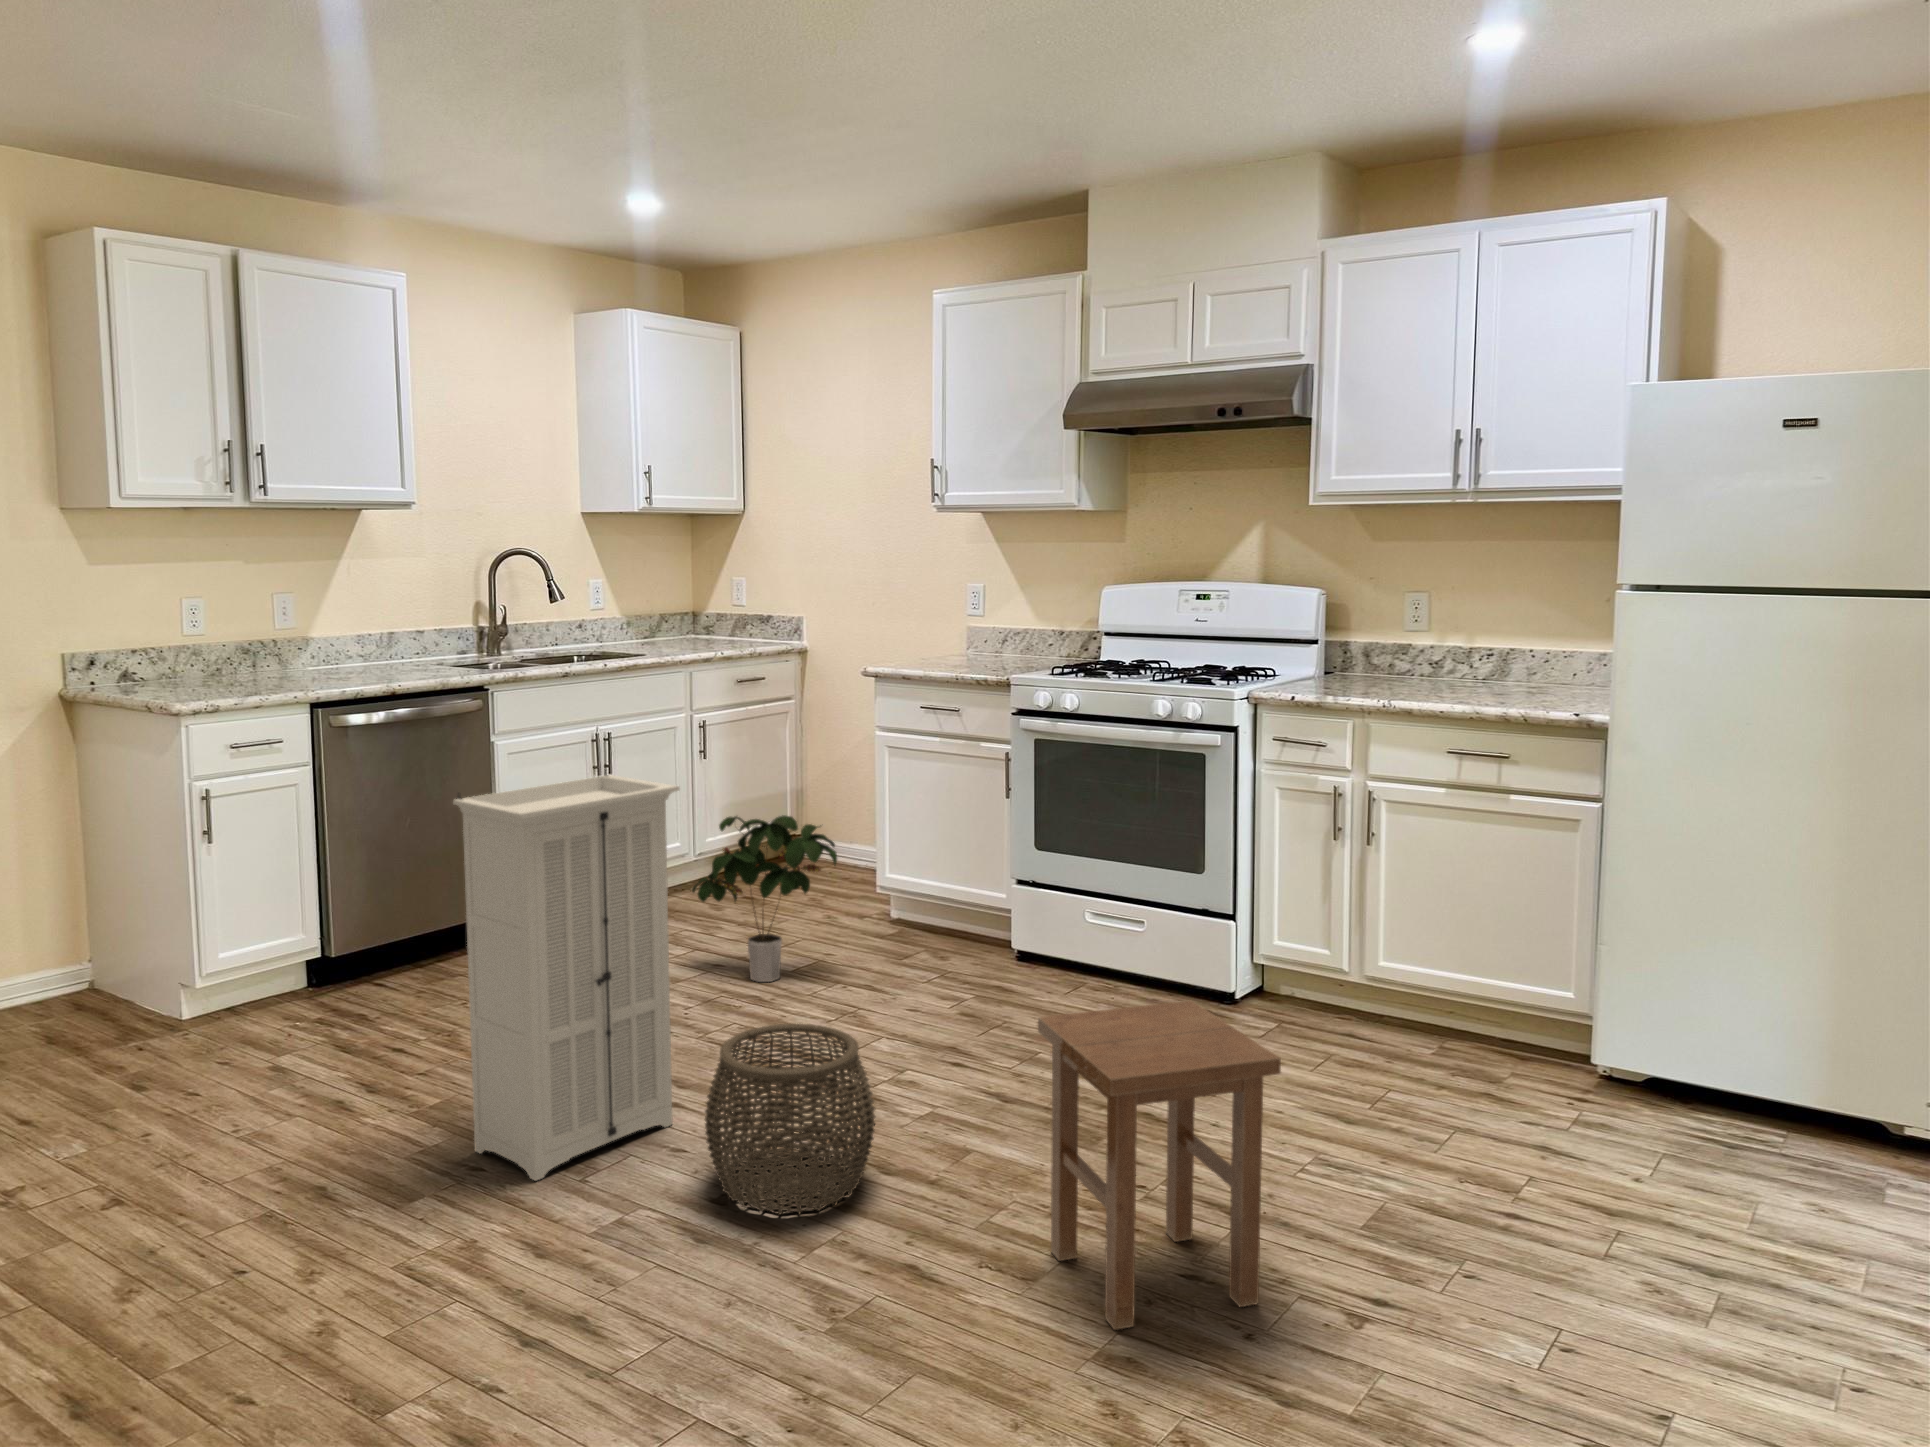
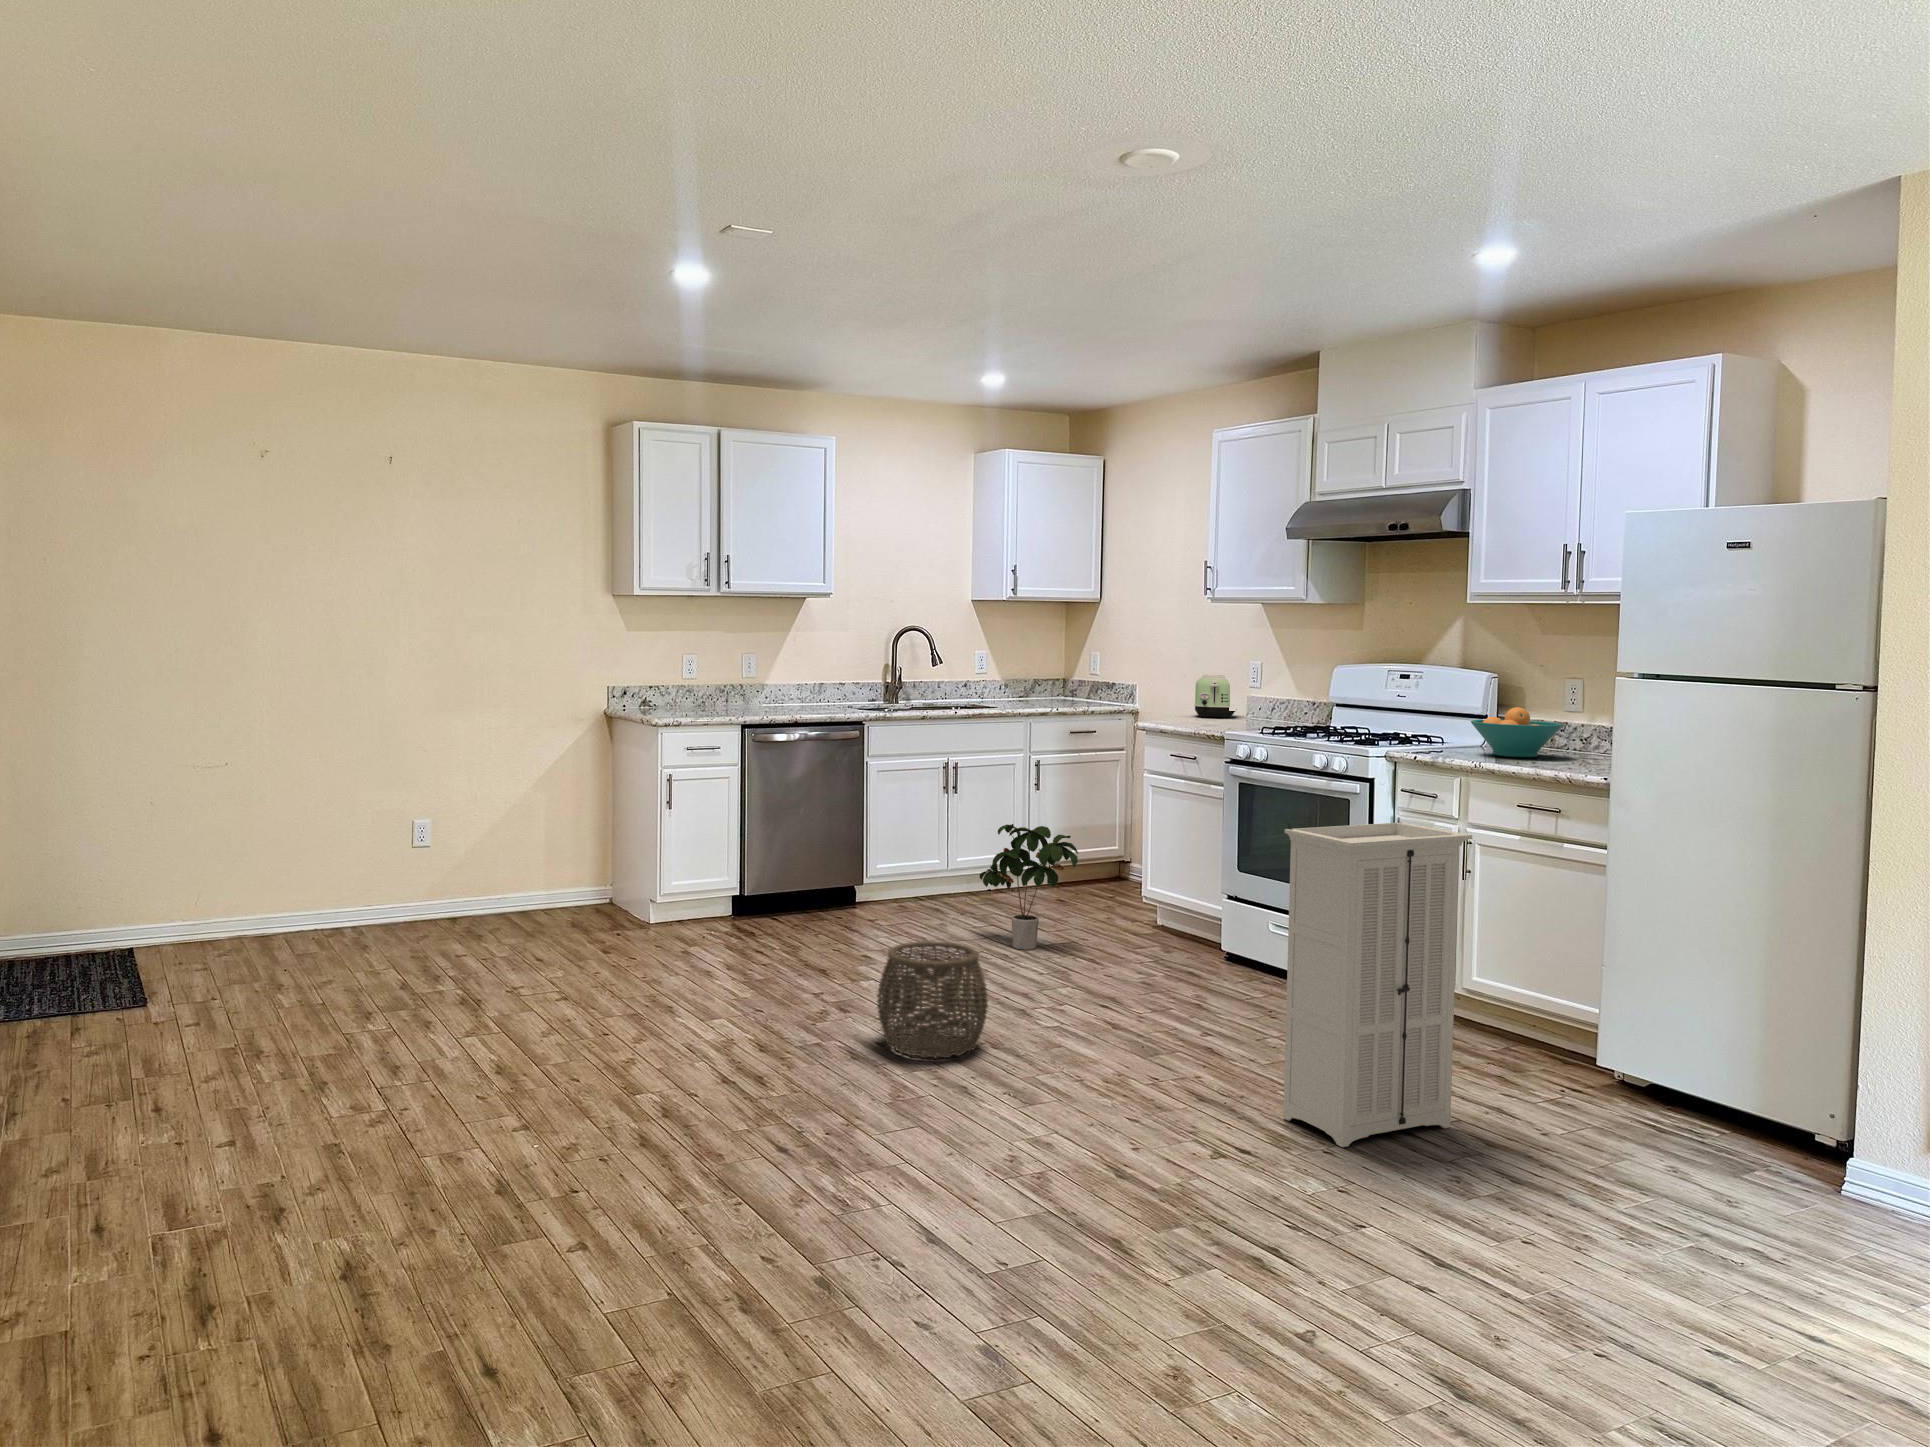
toaster: none [890,600,943,654] -> present [1194,674,1235,718]
fruit bowl: none [1349,632,1456,692] -> present [1471,707,1563,758]
storage cabinet: present [453,770,680,1181] -> present [1283,817,1472,1147]
stool: present [1038,1000,1281,1330] -> none [1052,938,1178,1143]

